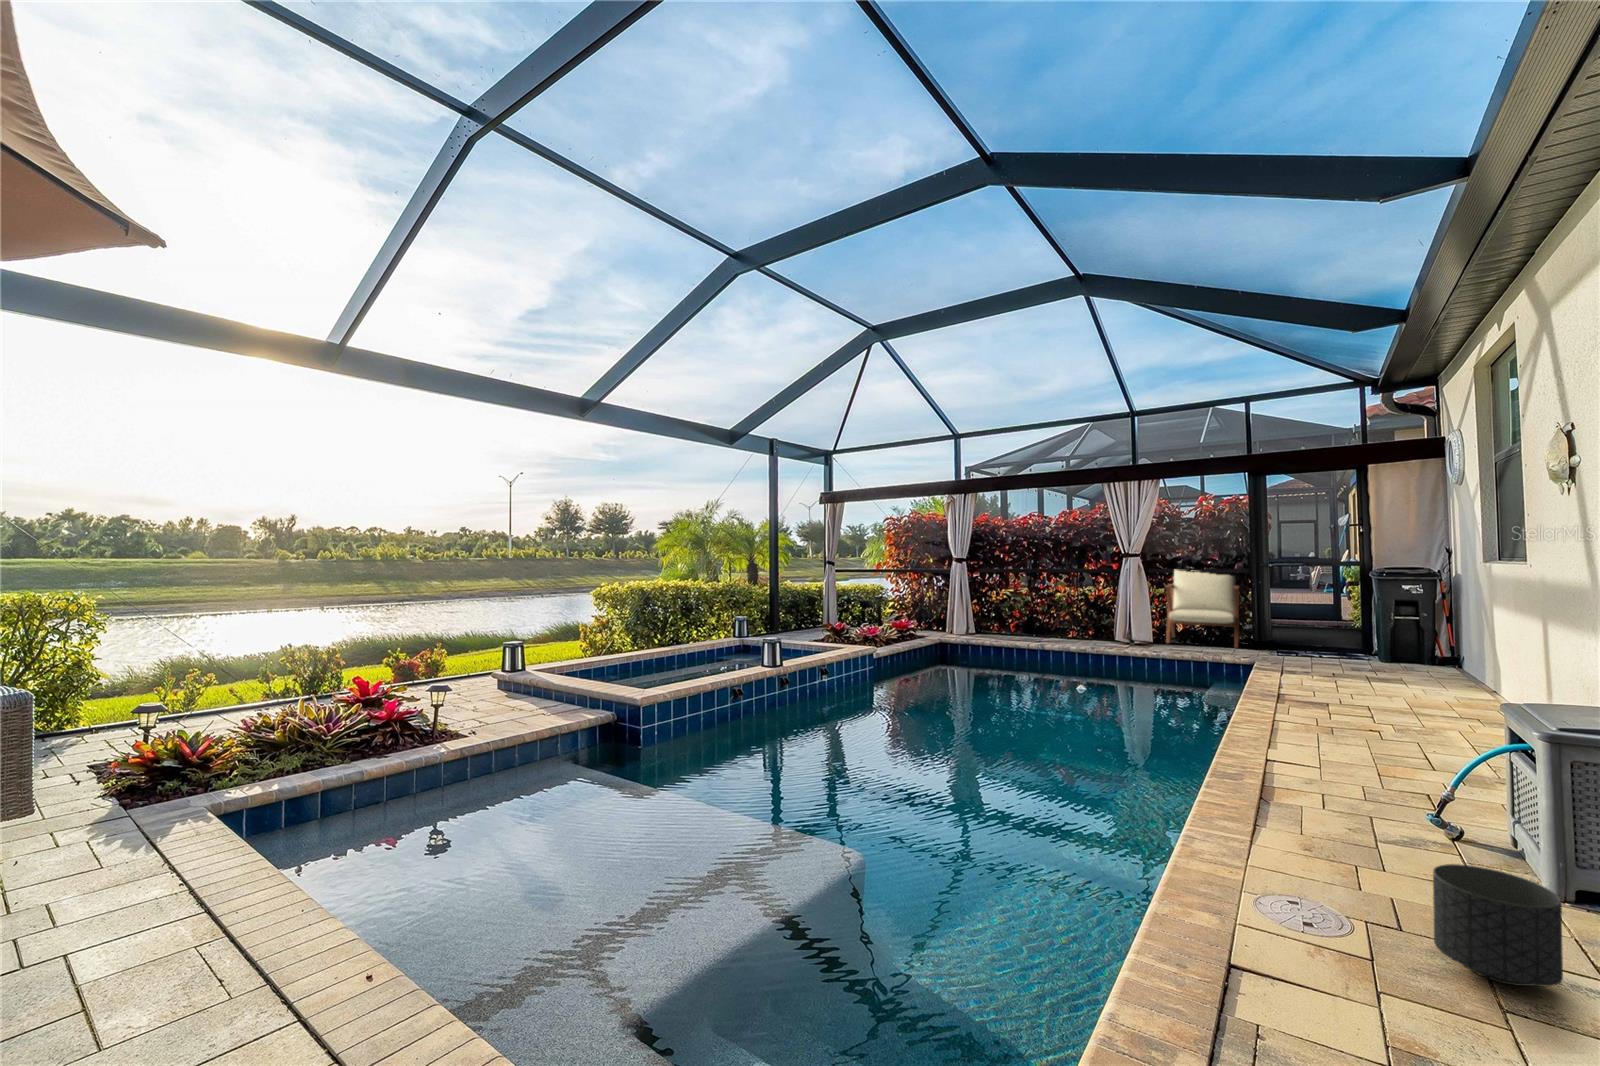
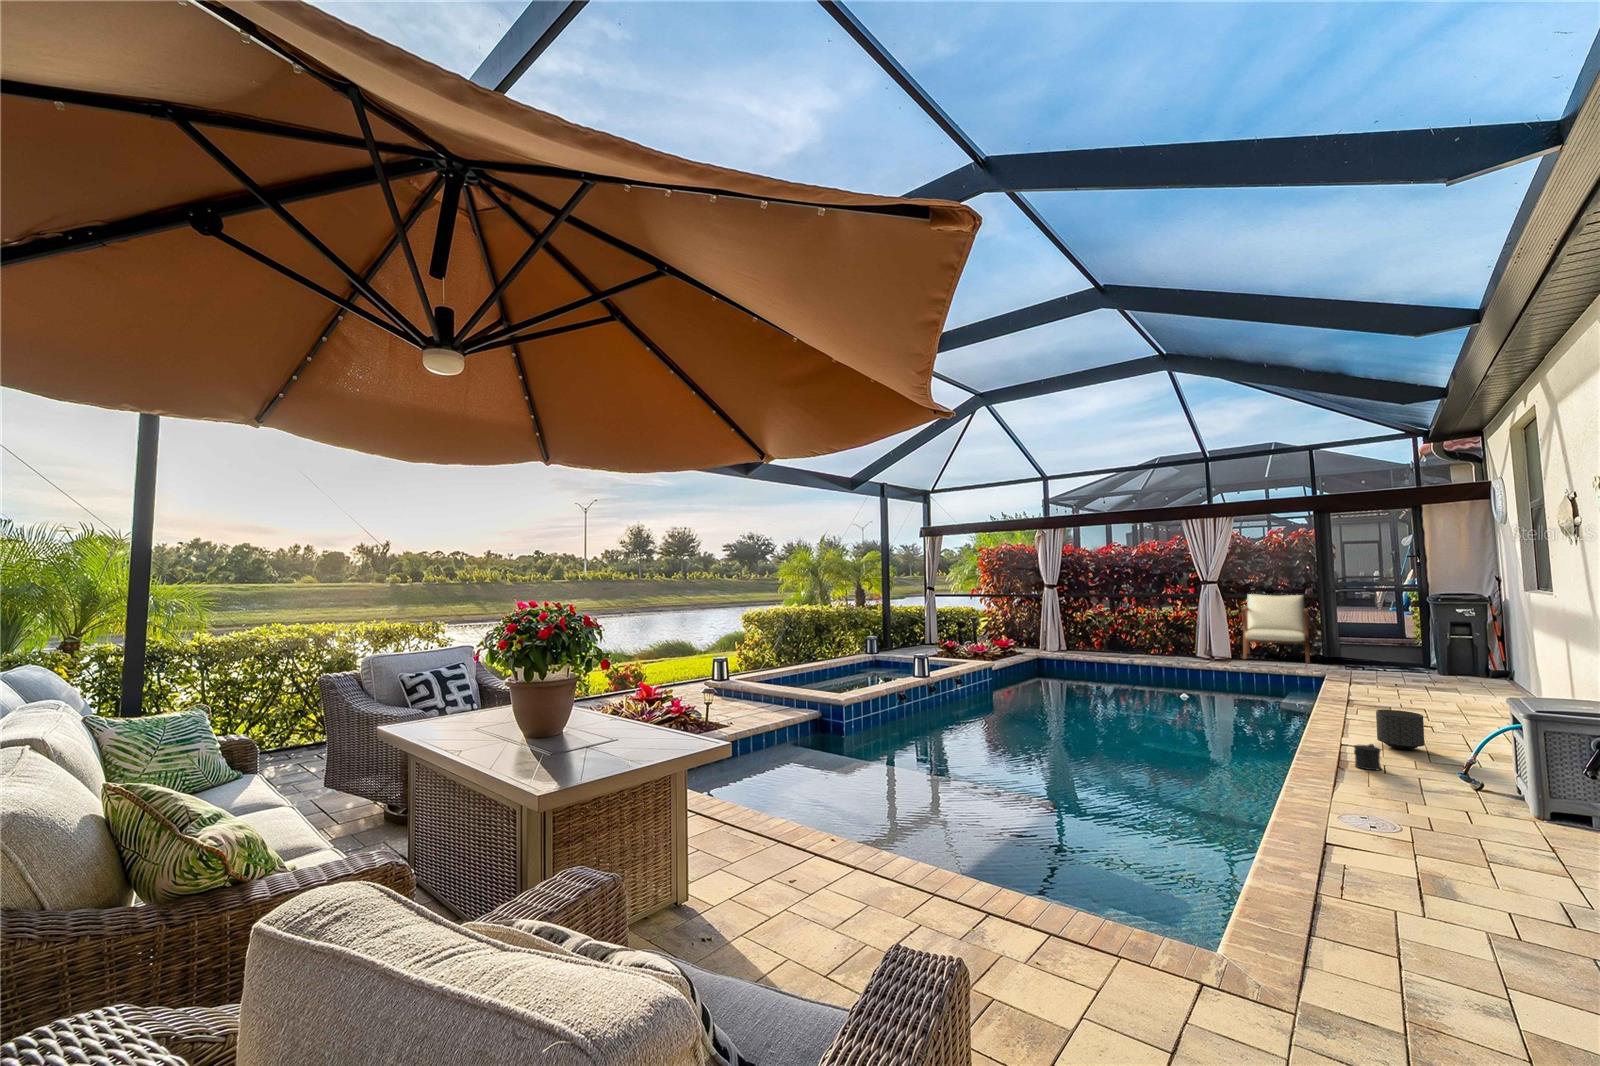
watering can: none [1274,764,1310,803] -> present [1354,744,1381,770]
planter: present [1433,864,1563,986] -> present [1376,710,1425,750]

